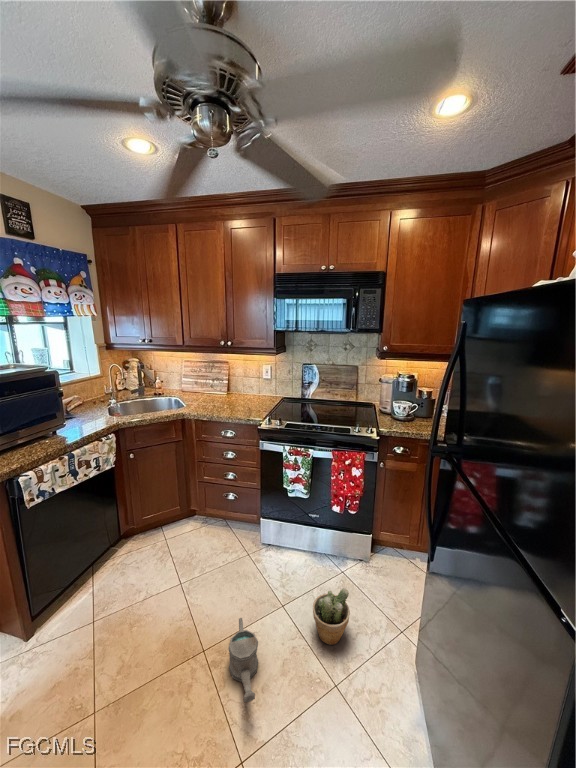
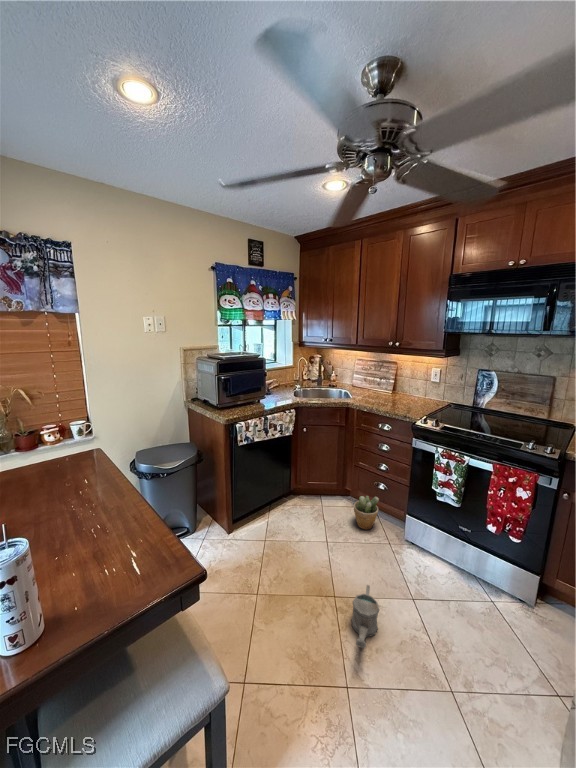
potted plant: present [313,588,350,645] -> present [354,496,379,530]

